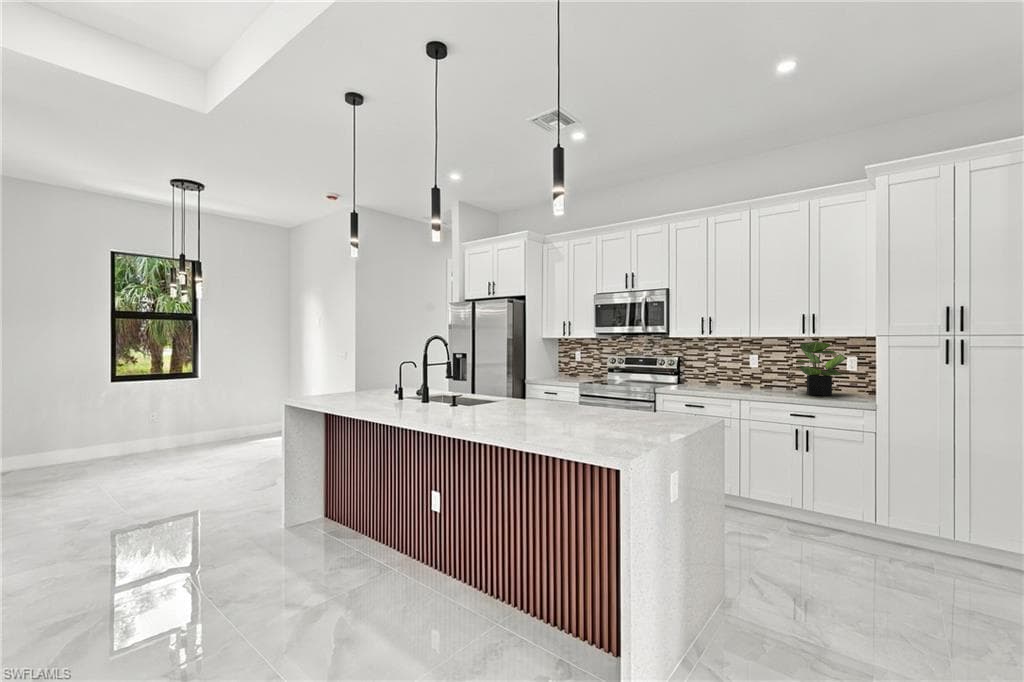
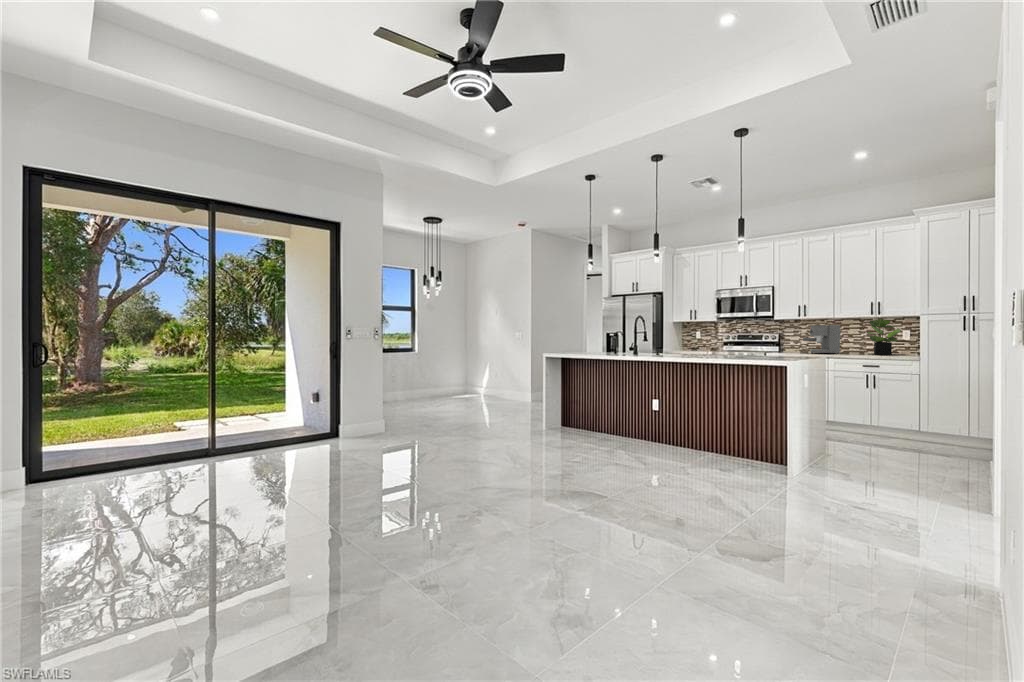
coffee maker: none [707,348,759,391] -> present [803,325,840,354]

